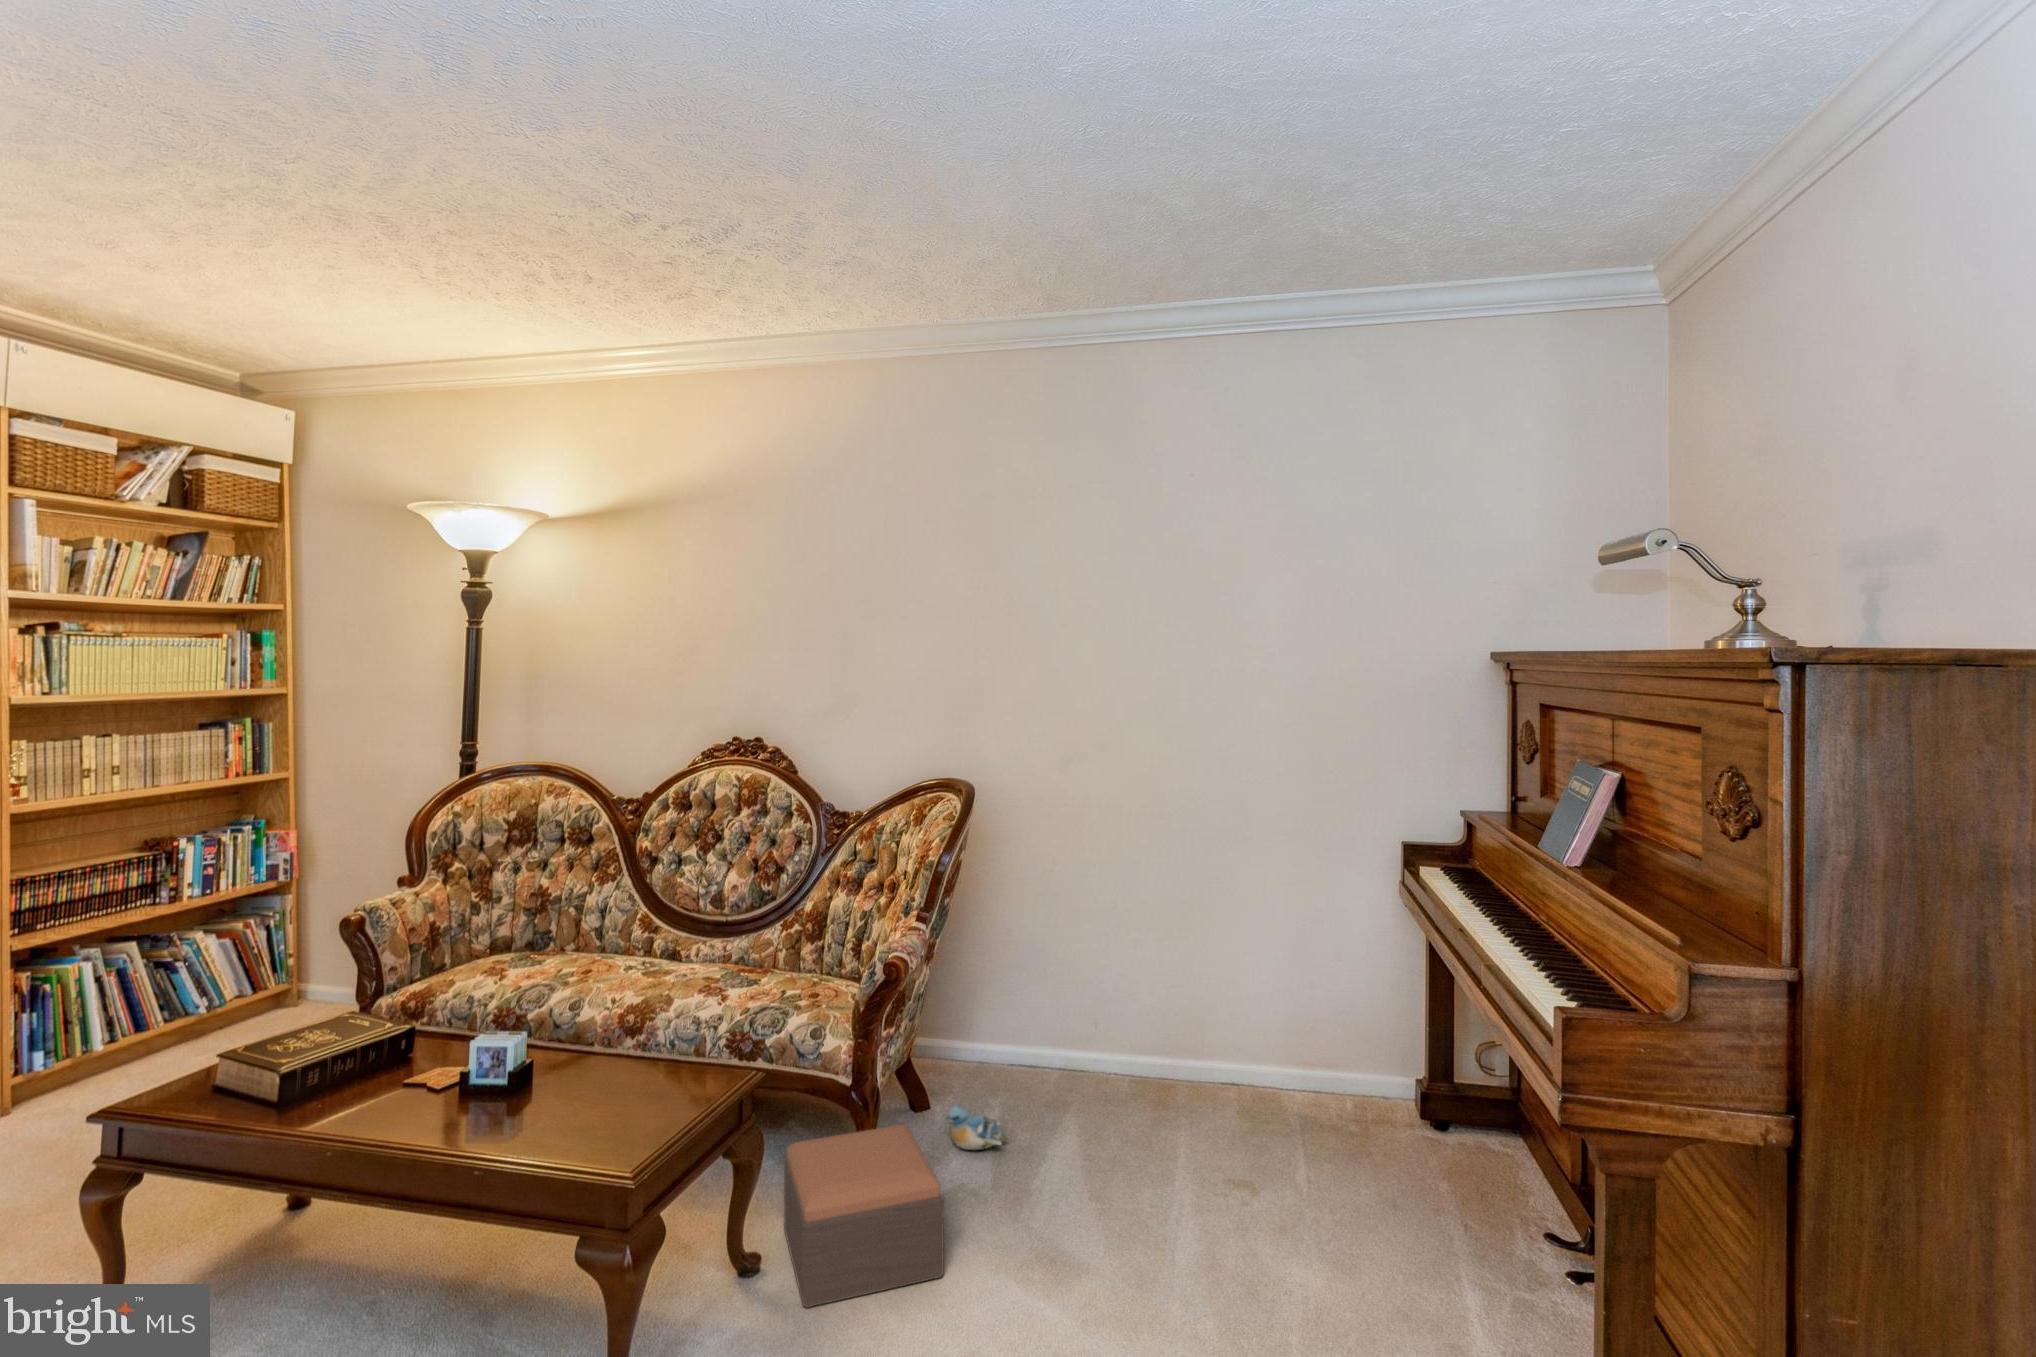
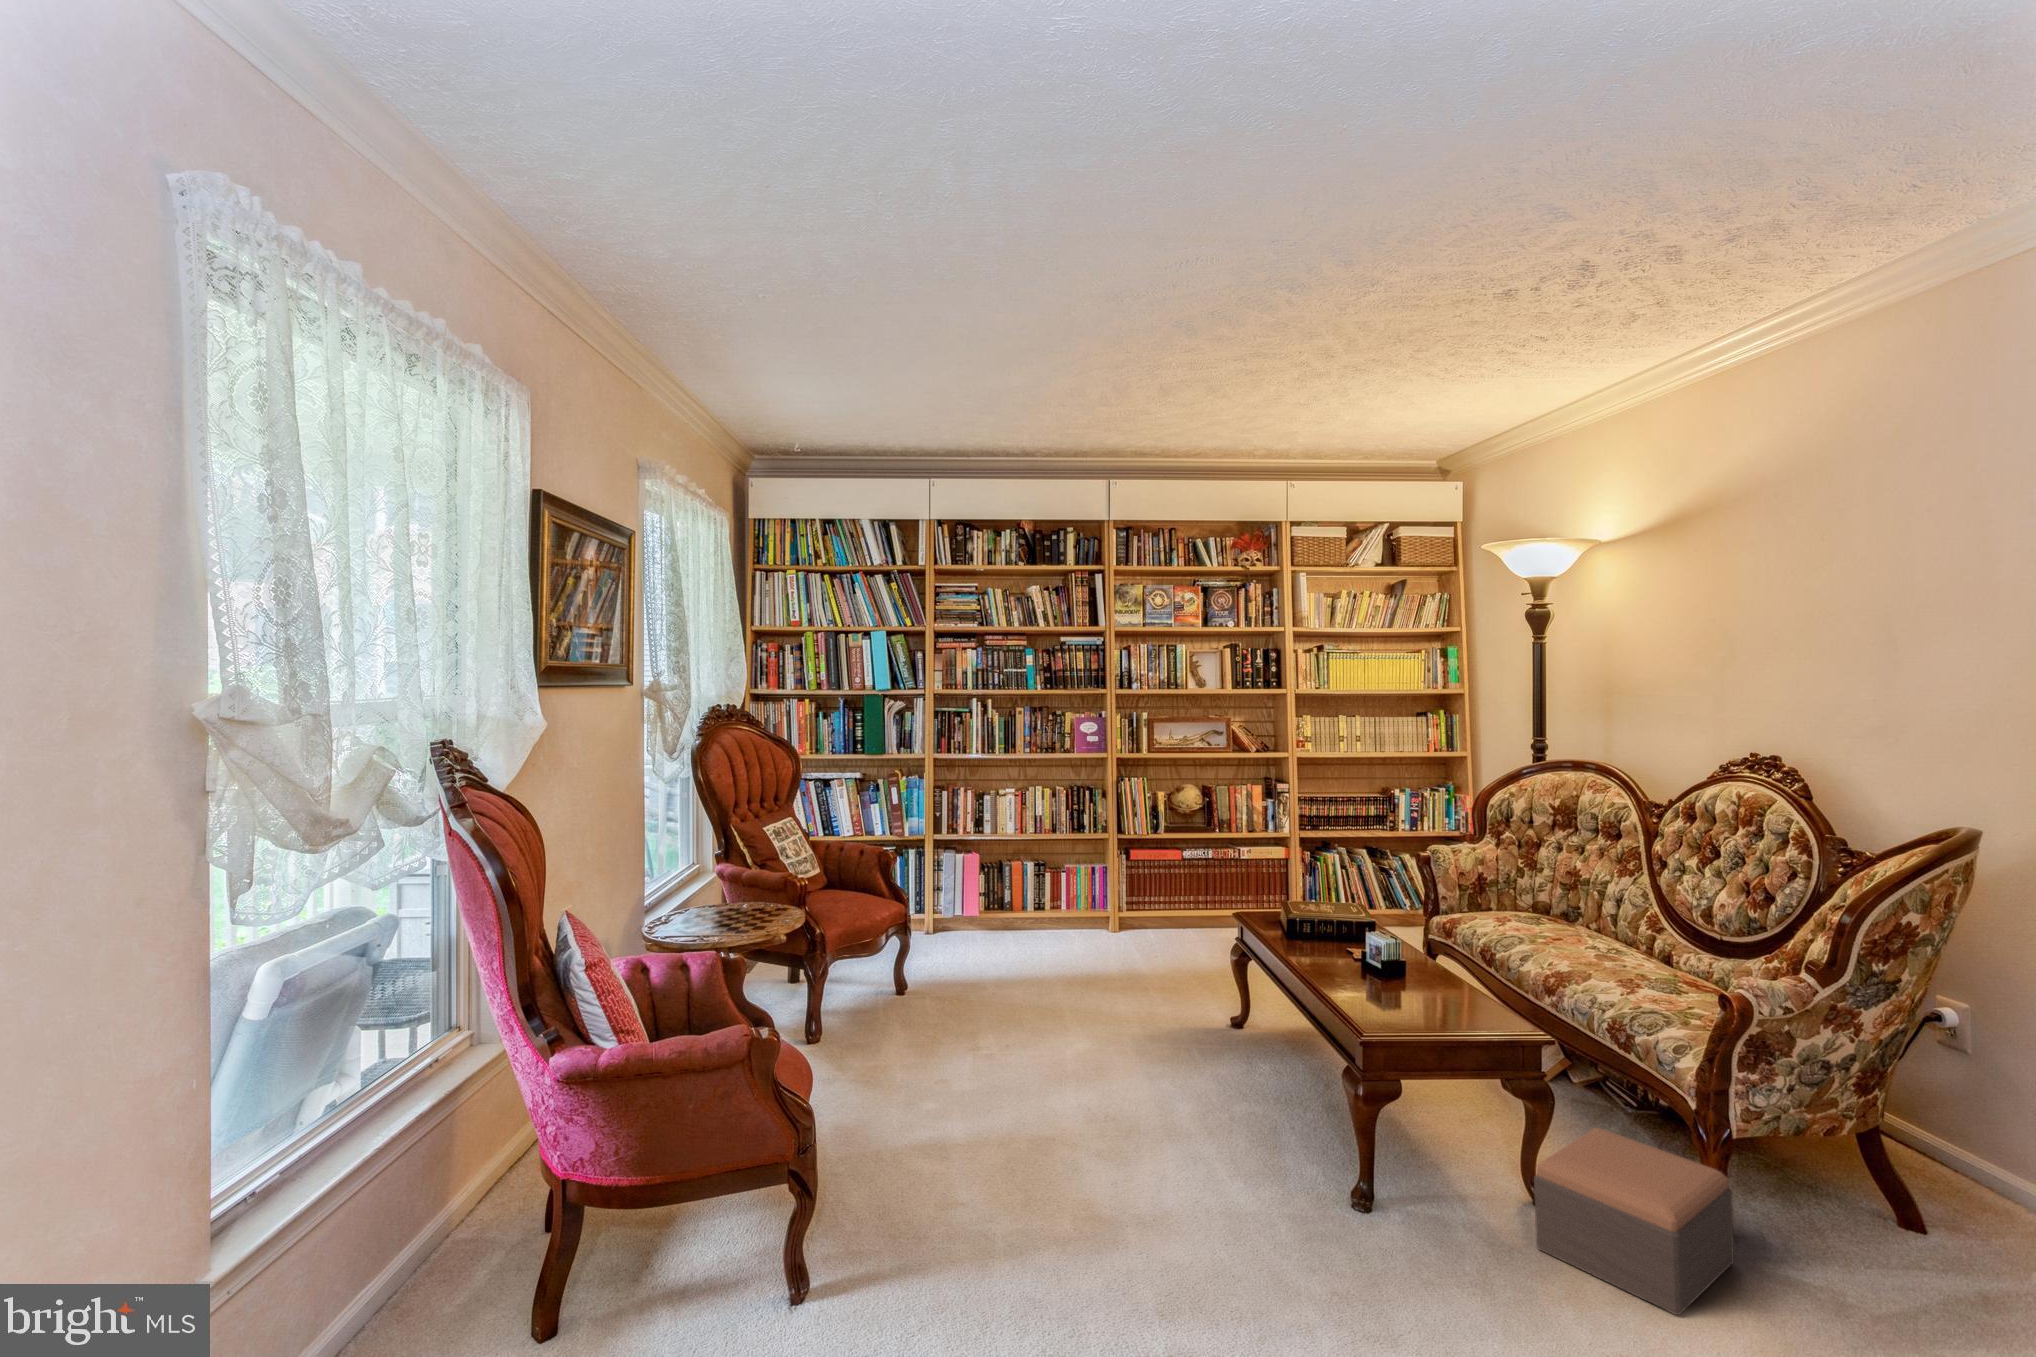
plush toy: present [946,1104,1008,1150] -> none [1862,1213,1961,1298]

